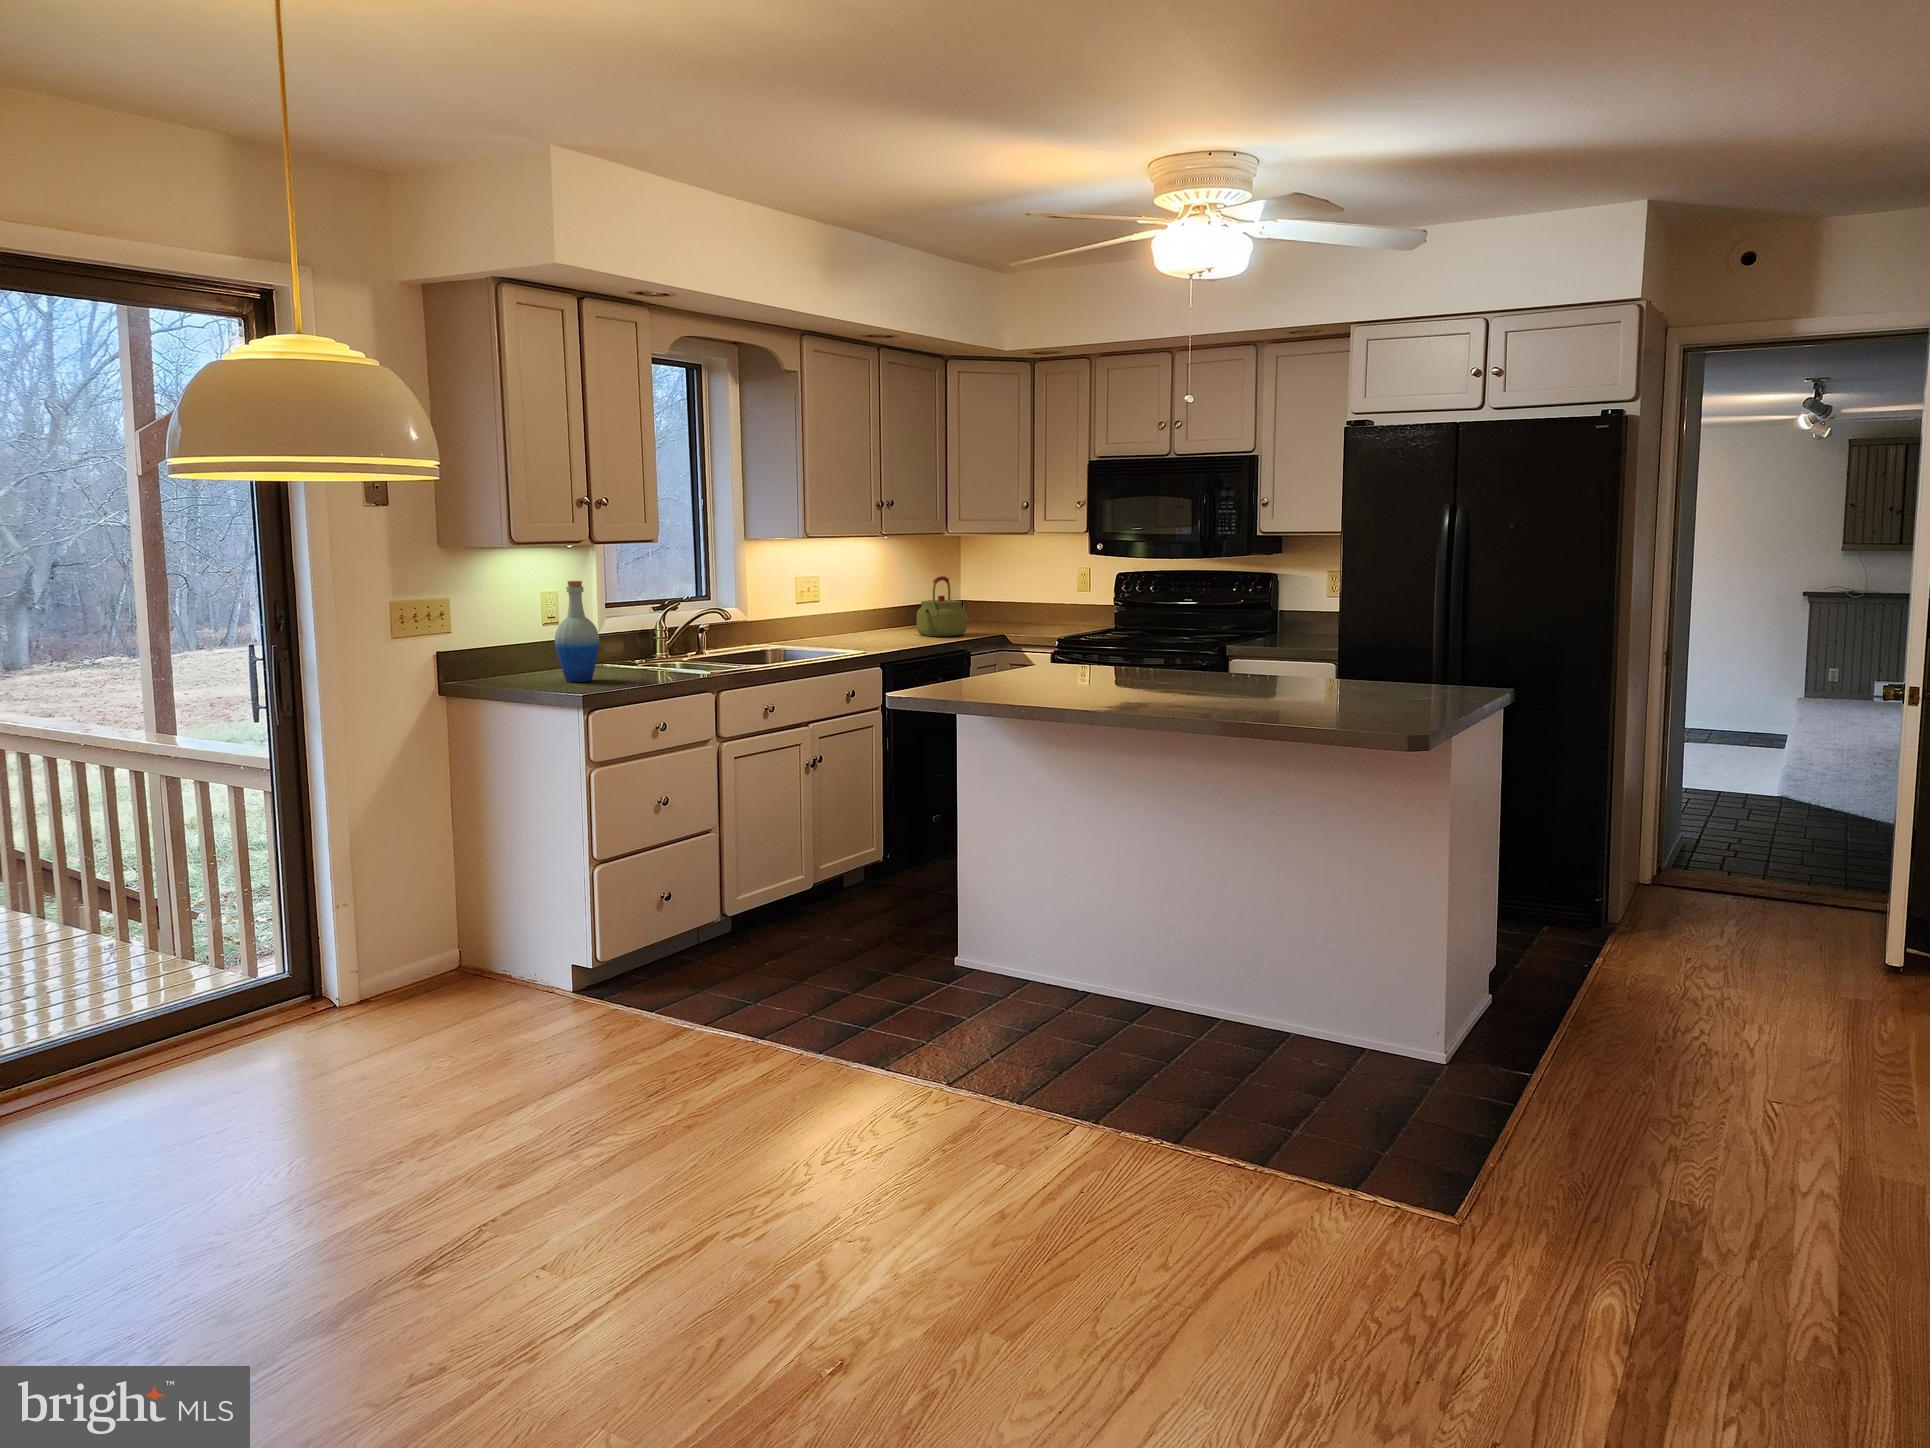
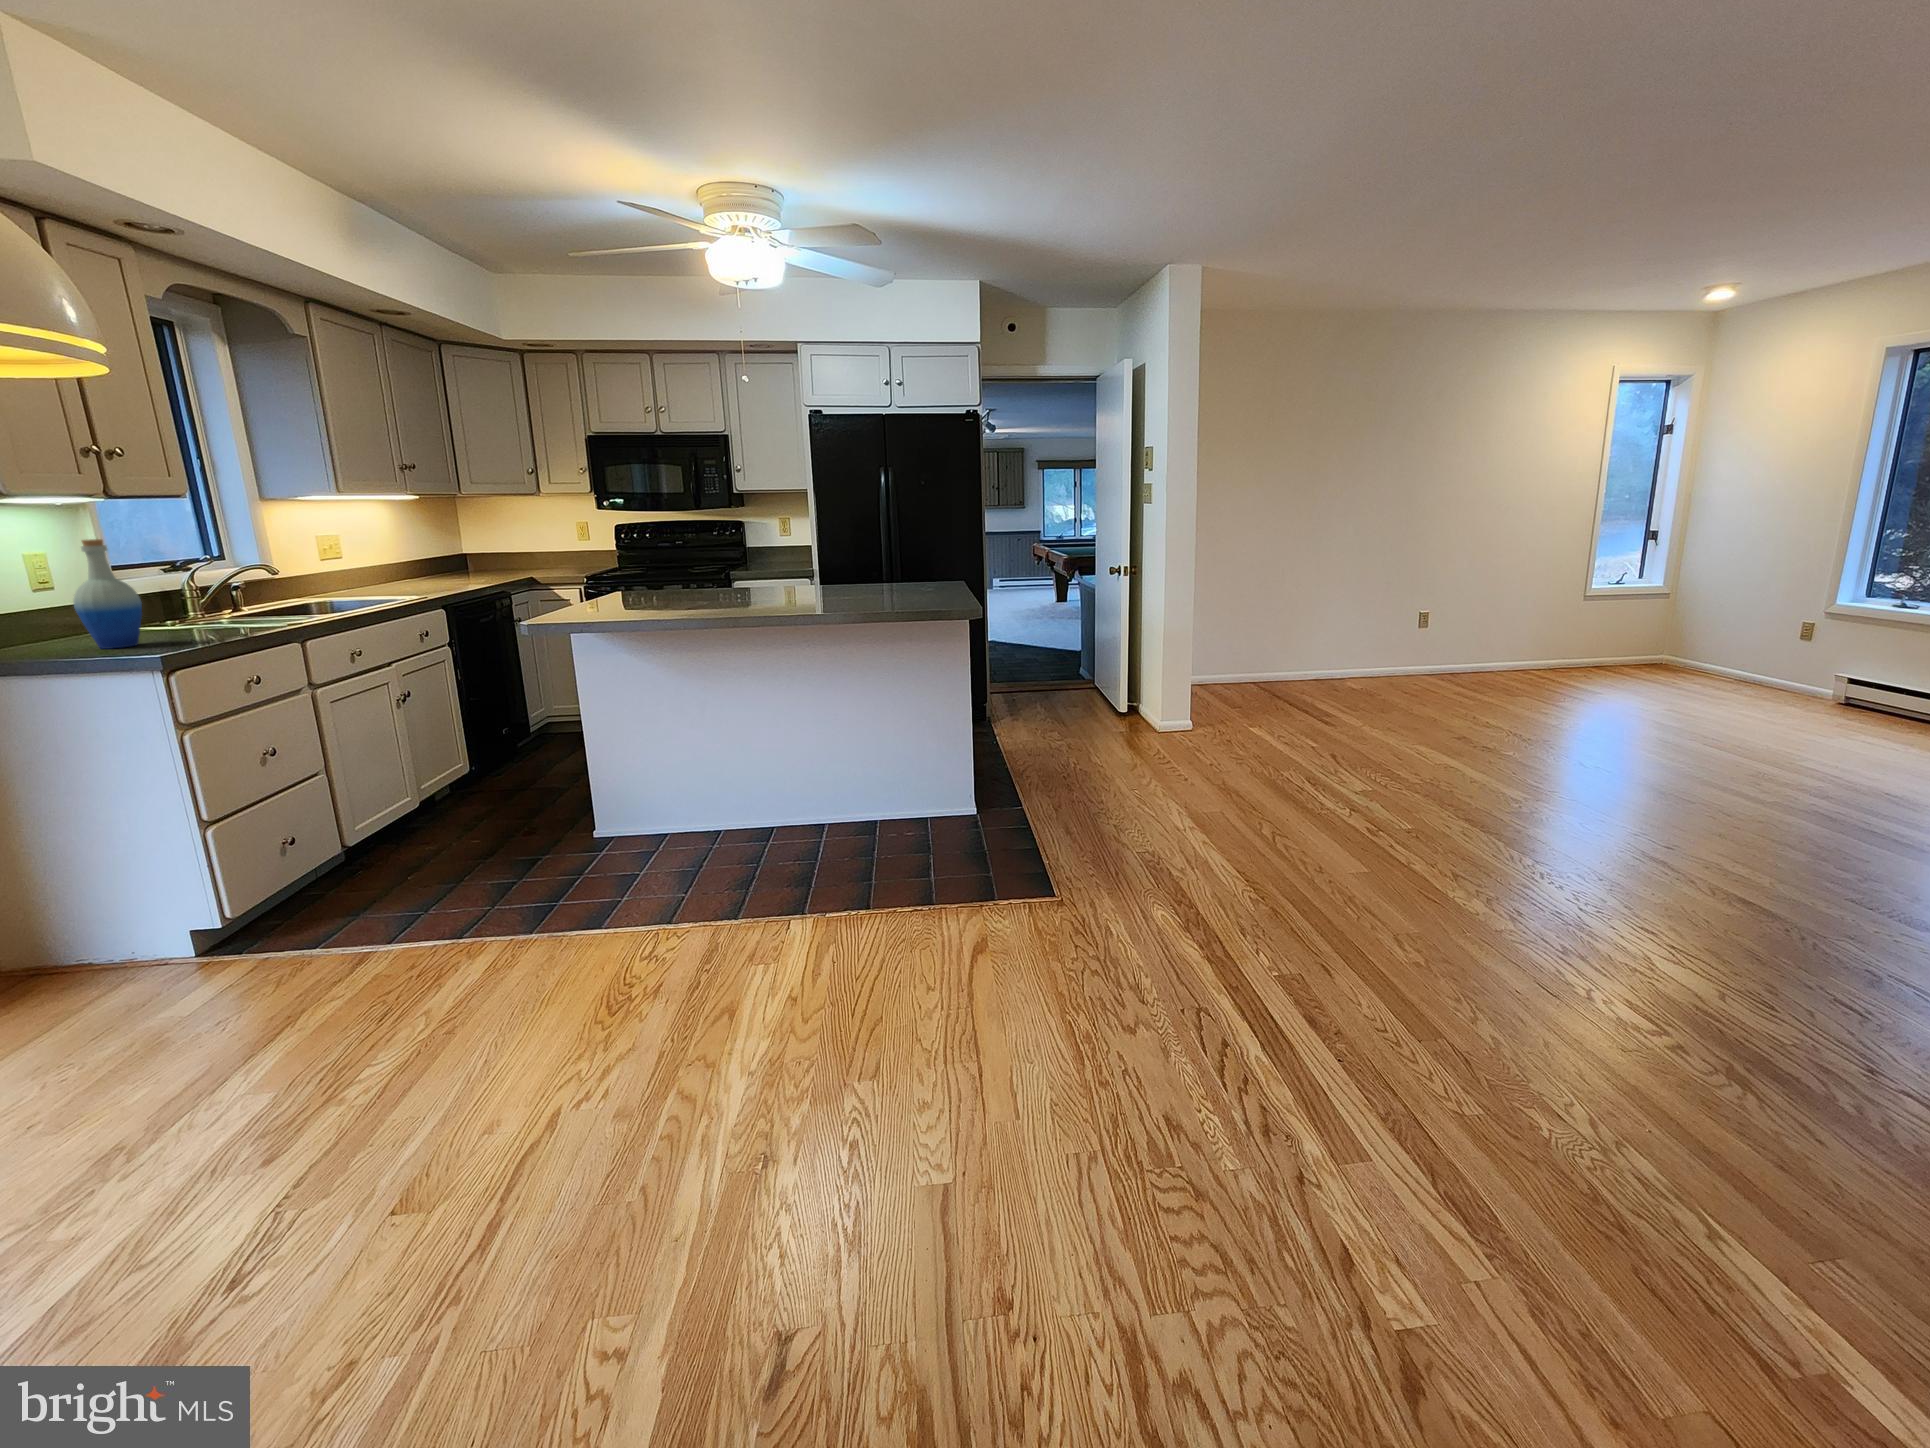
kettle: present [917,576,967,637] -> none [443,531,495,582]

